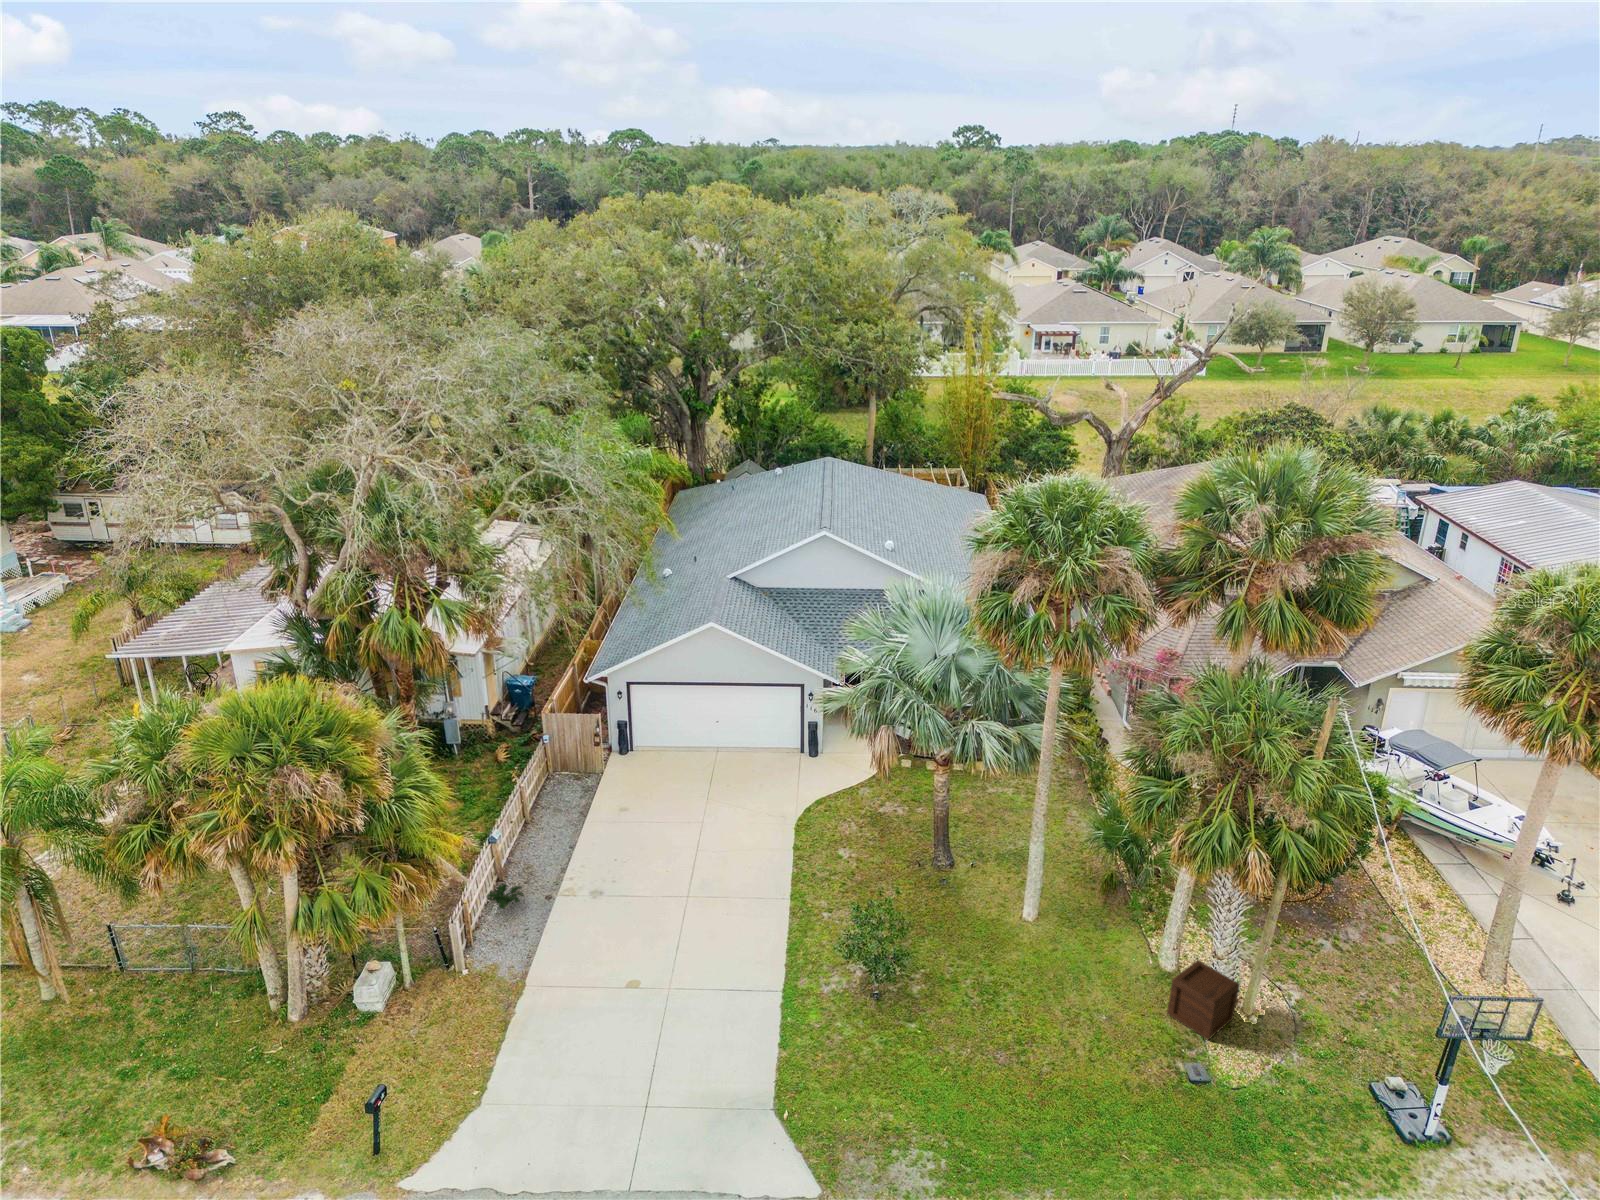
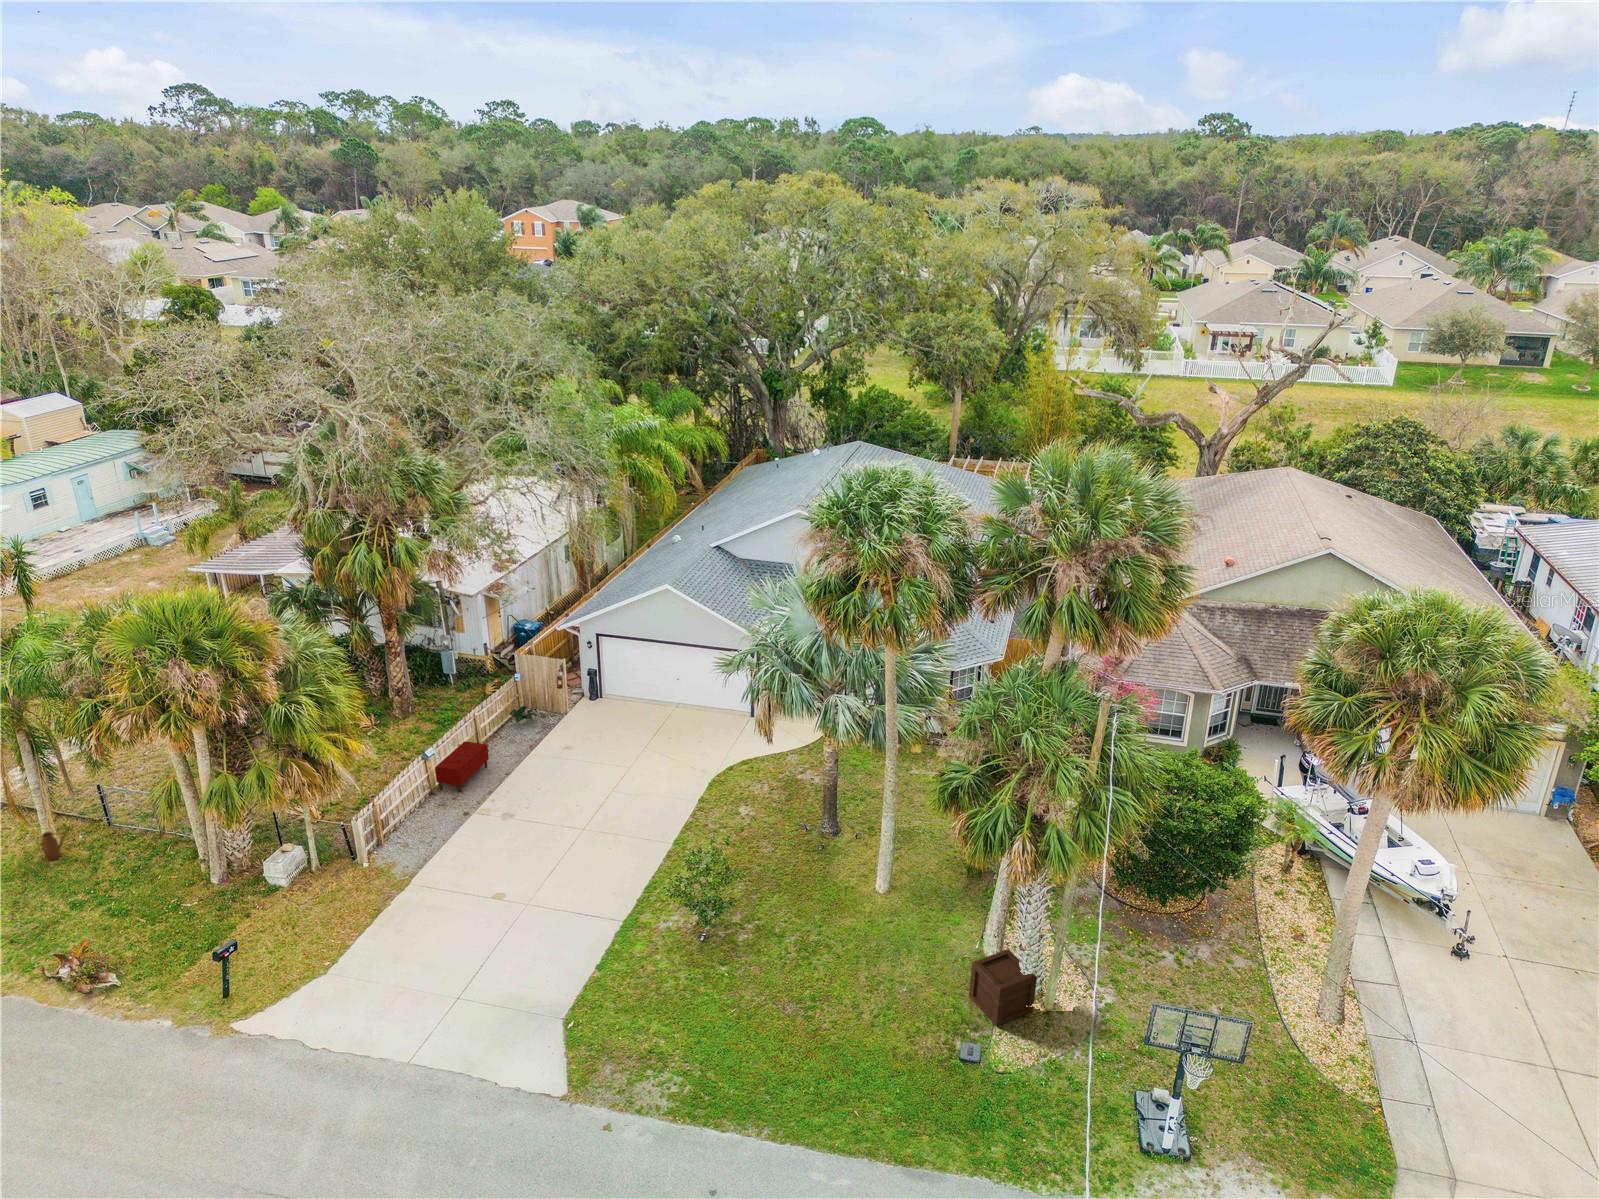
bench: none [498,817,546,876] -> present [435,741,489,793]
potted plant: present [486,883,524,909] -> present [510,706,537,724]
watering can: none [43,984,81,1027] -> present [37,829,68,861]

